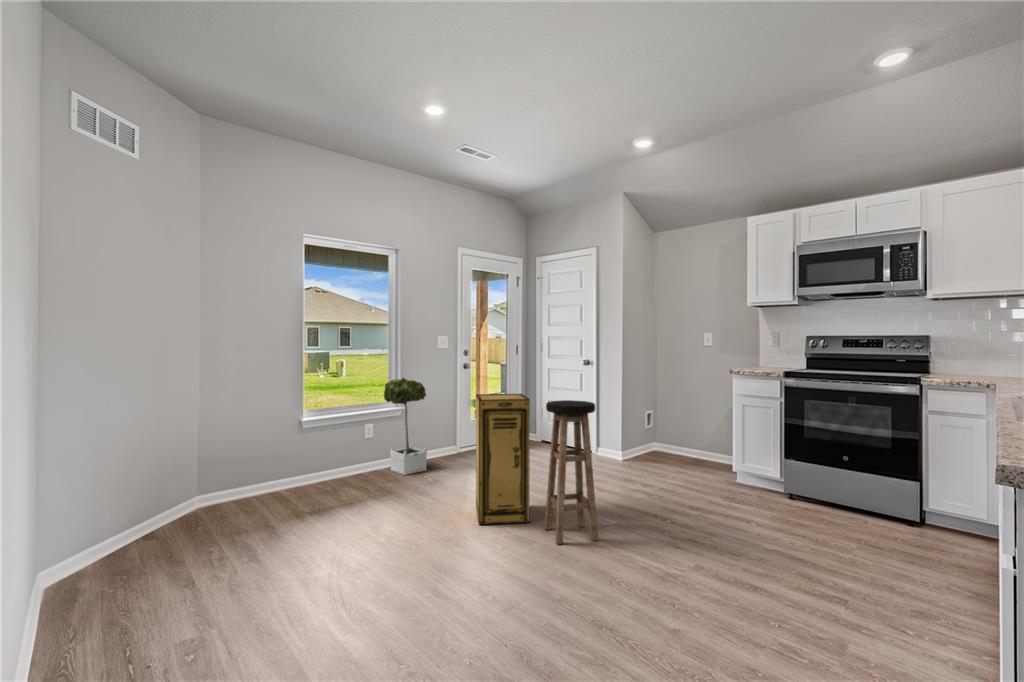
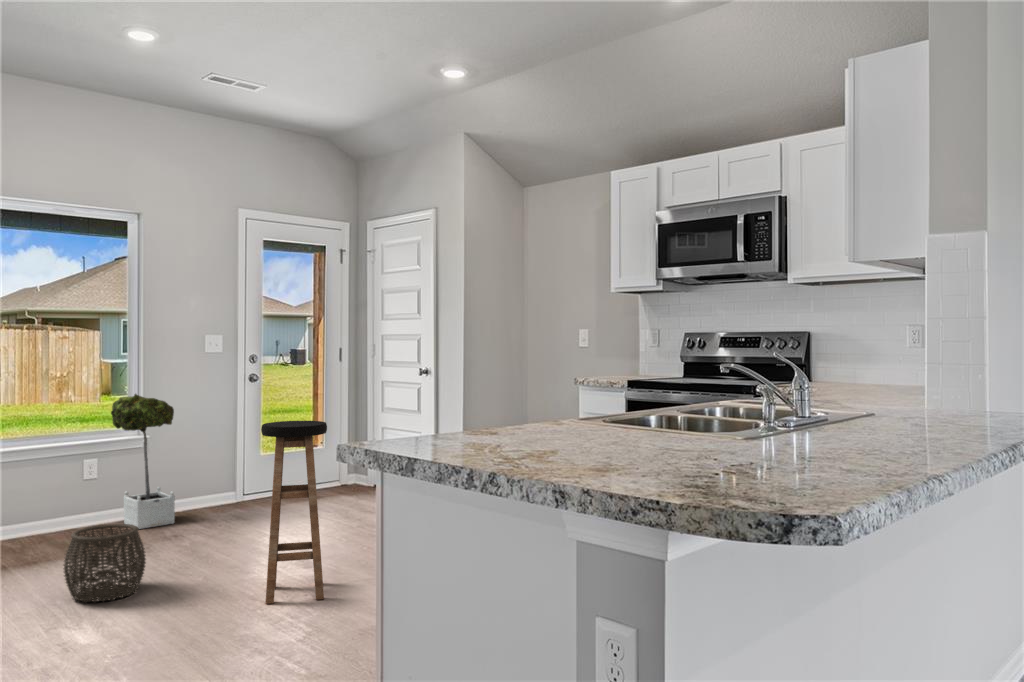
storage cabinet: present [476,394,530,525] -> none [184,413,265,585]
woven basket: none [395,478,453,541] -> present [63,524,146,602]

